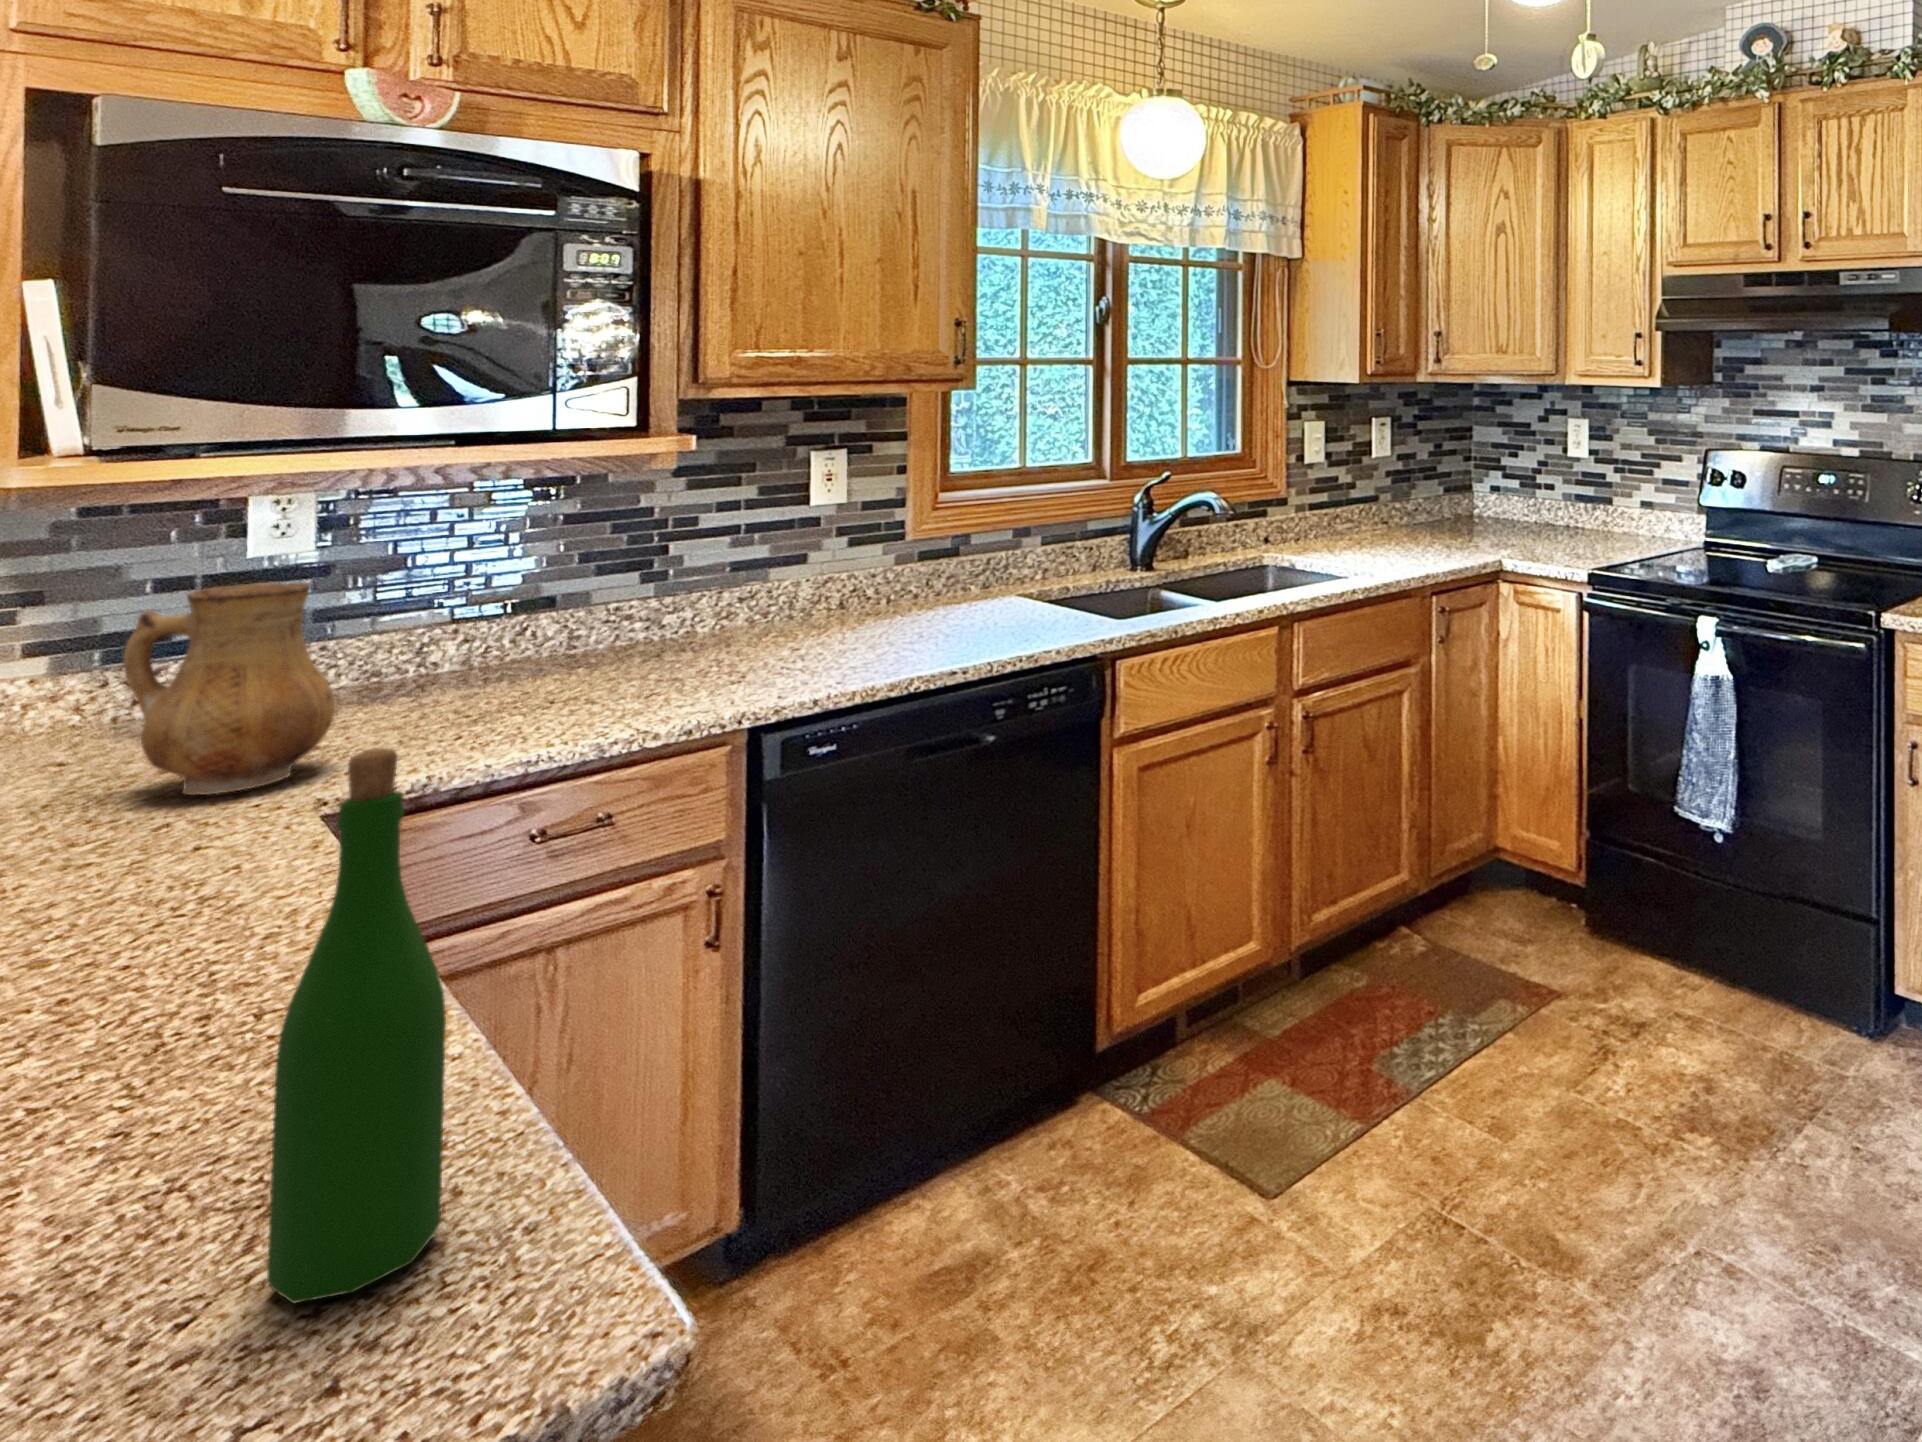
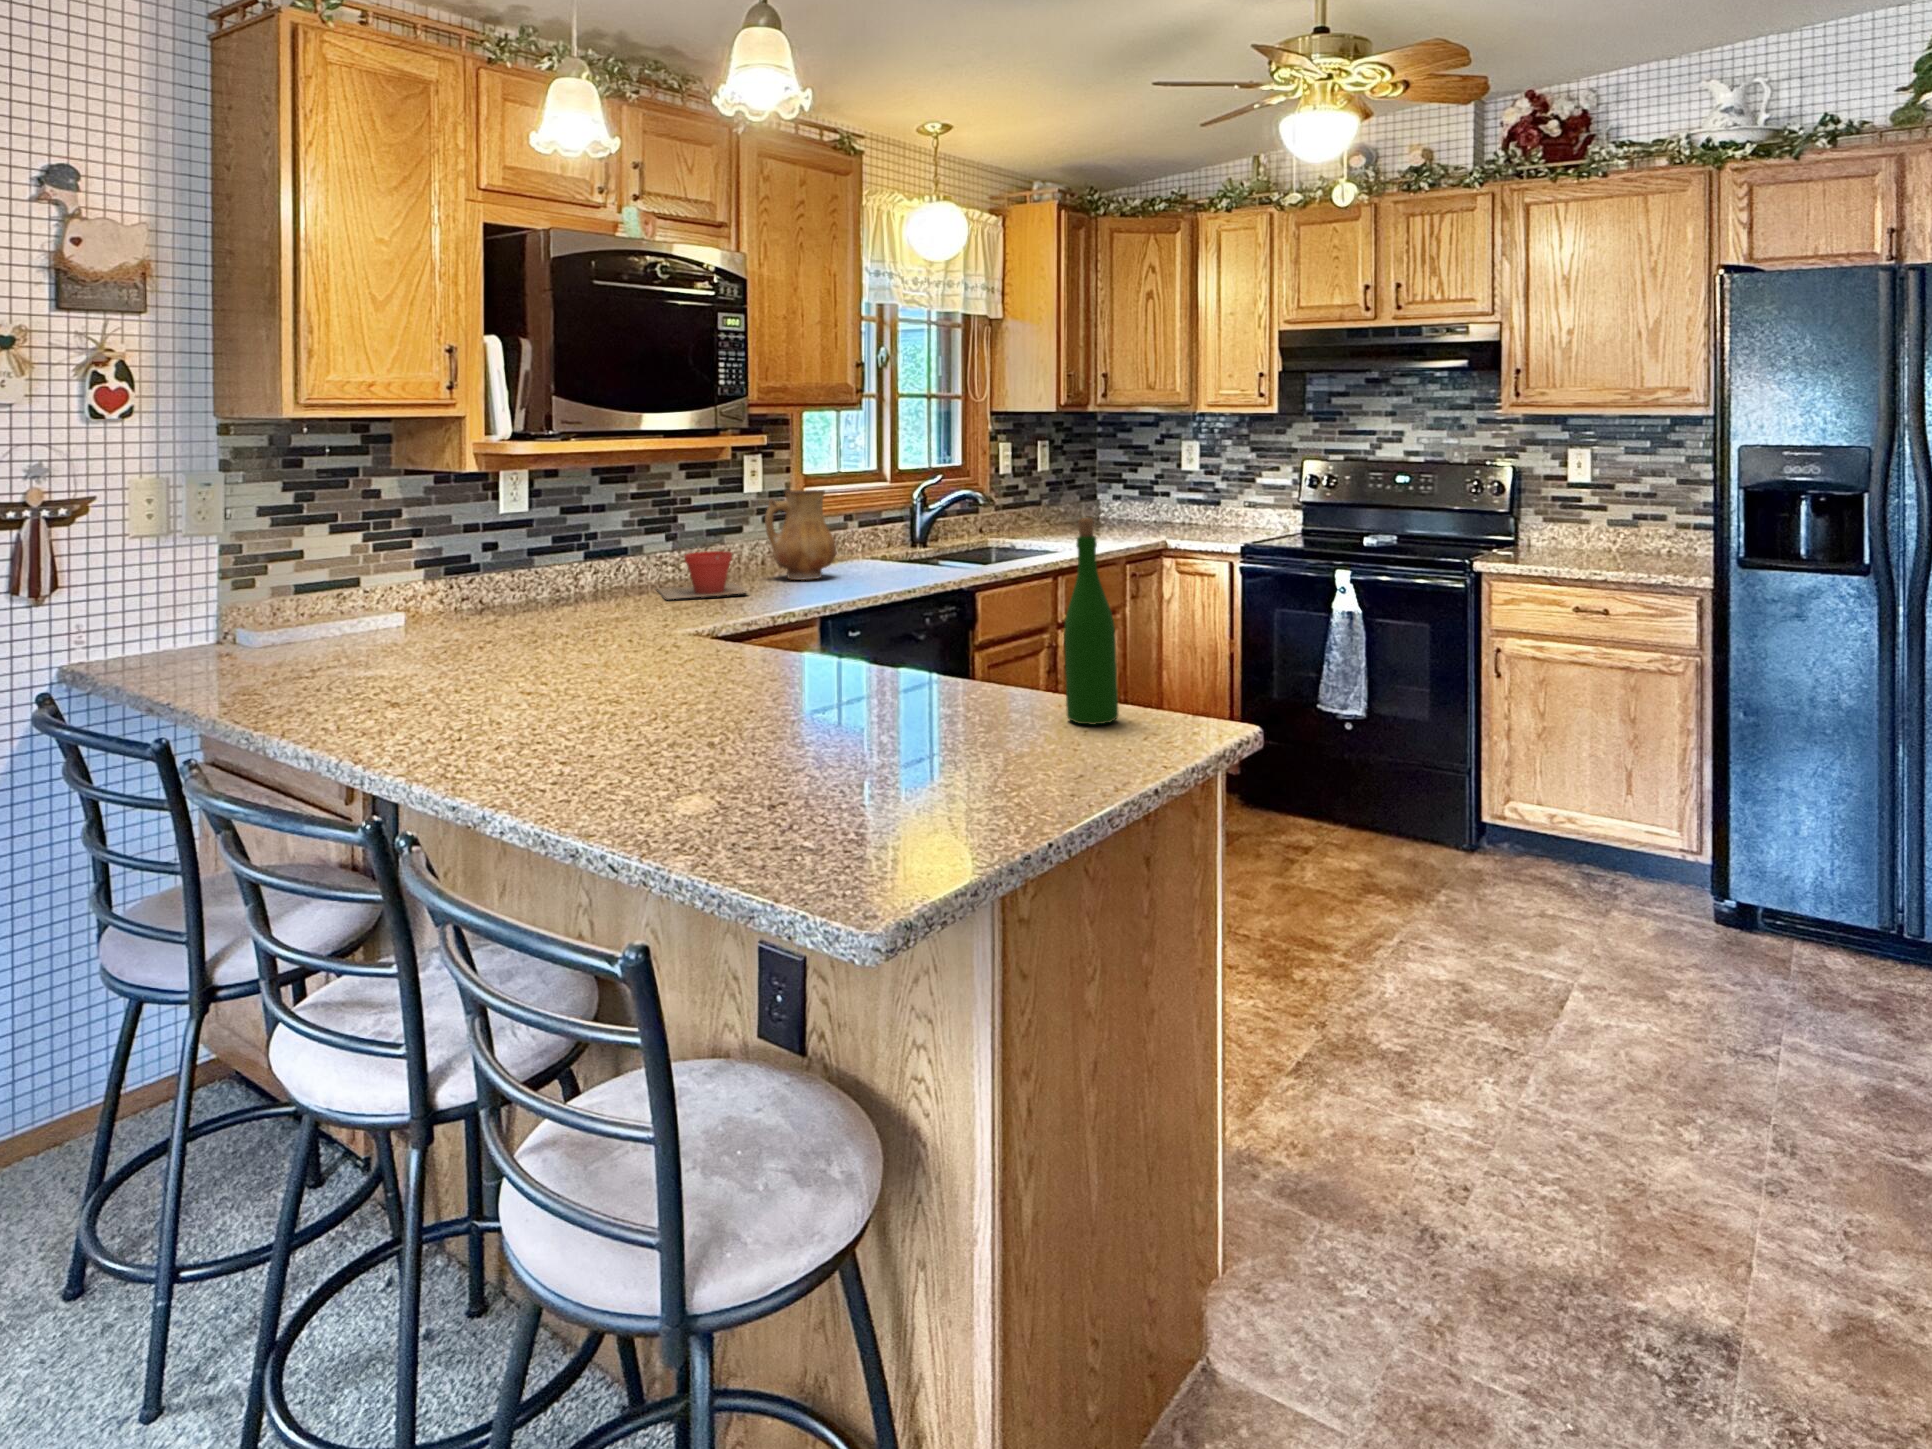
ceramic pitcher: present [123,583,335,795] -> present [765,490,836,580]
plant pot: none [534,610,729,694] -> present [657,551,747,599]

